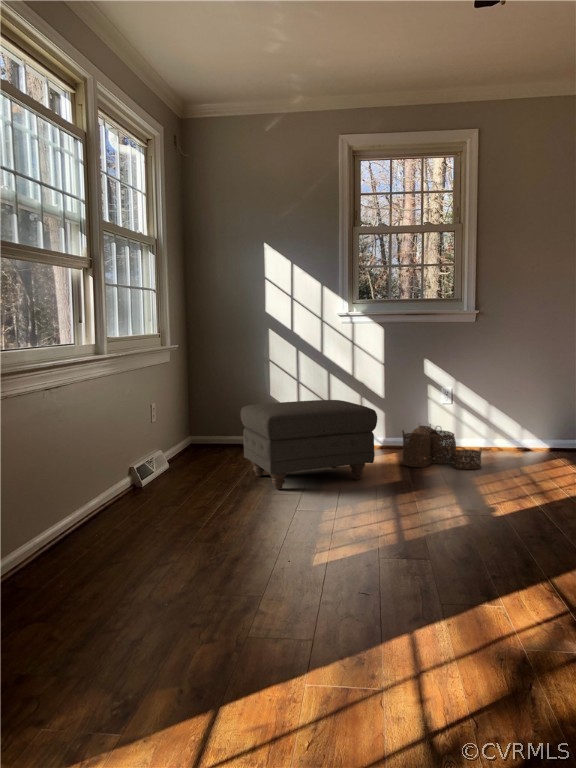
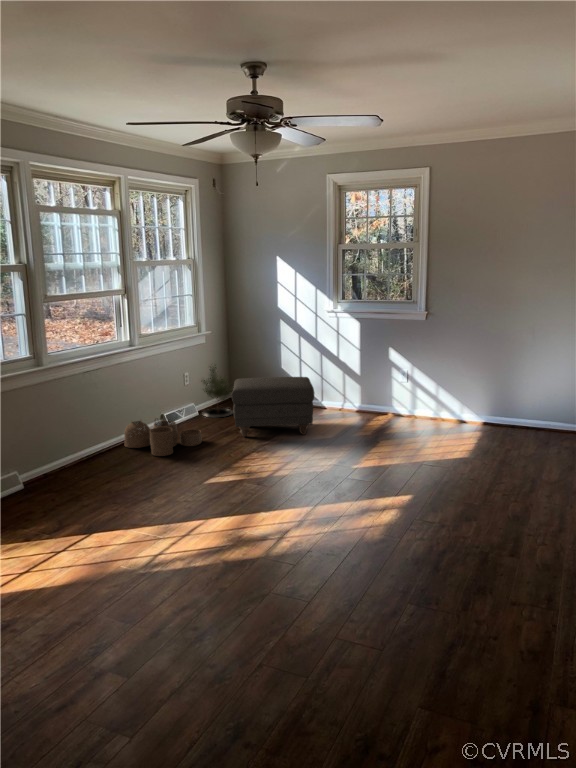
potted tree: none [168,384,223,469] -> present [201,365,233,417]
woven basket: present [402,426,482,469] -> present [124,419,202,456]

